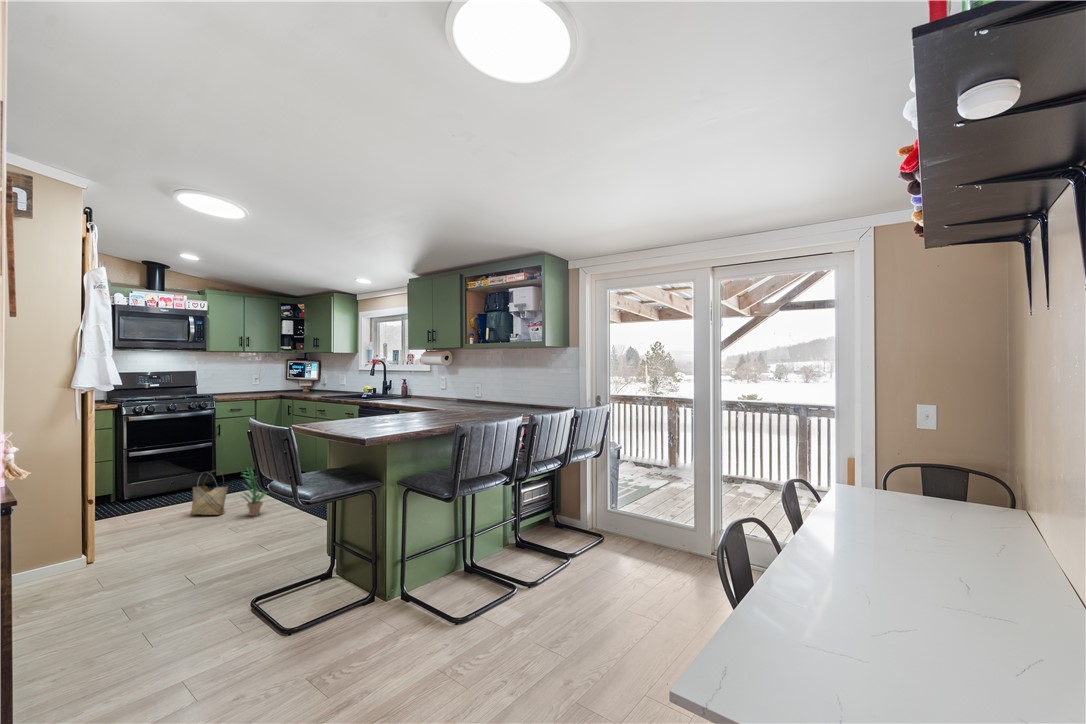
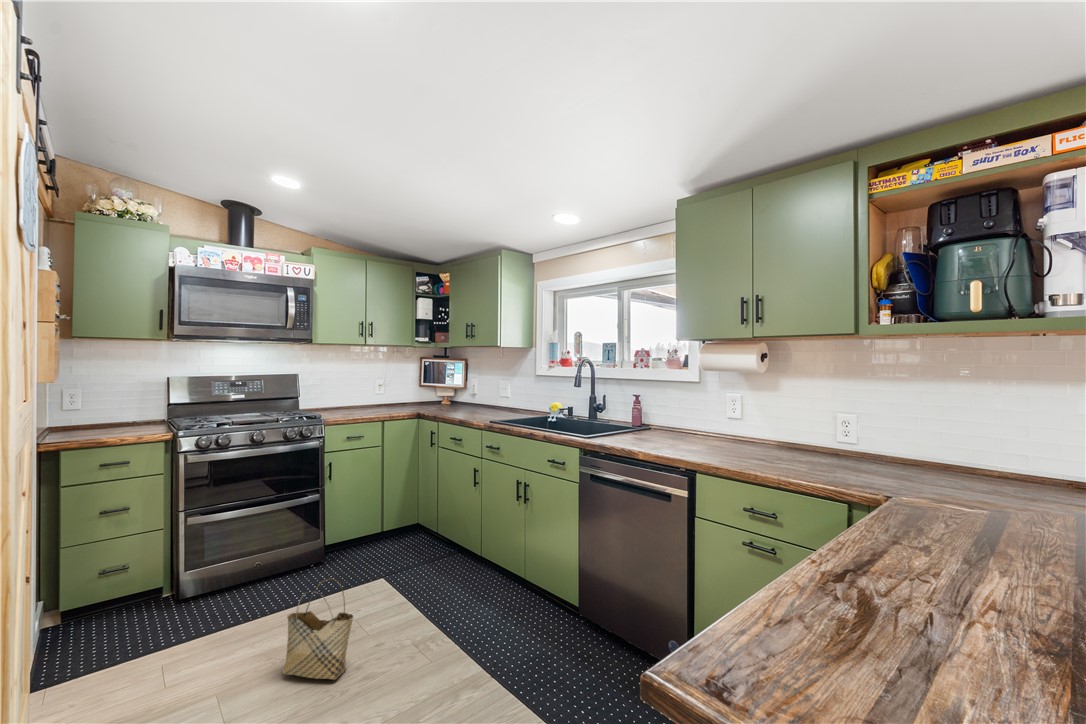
potted plant: present [242,469,266,516] -> none [374,583,432,691]

